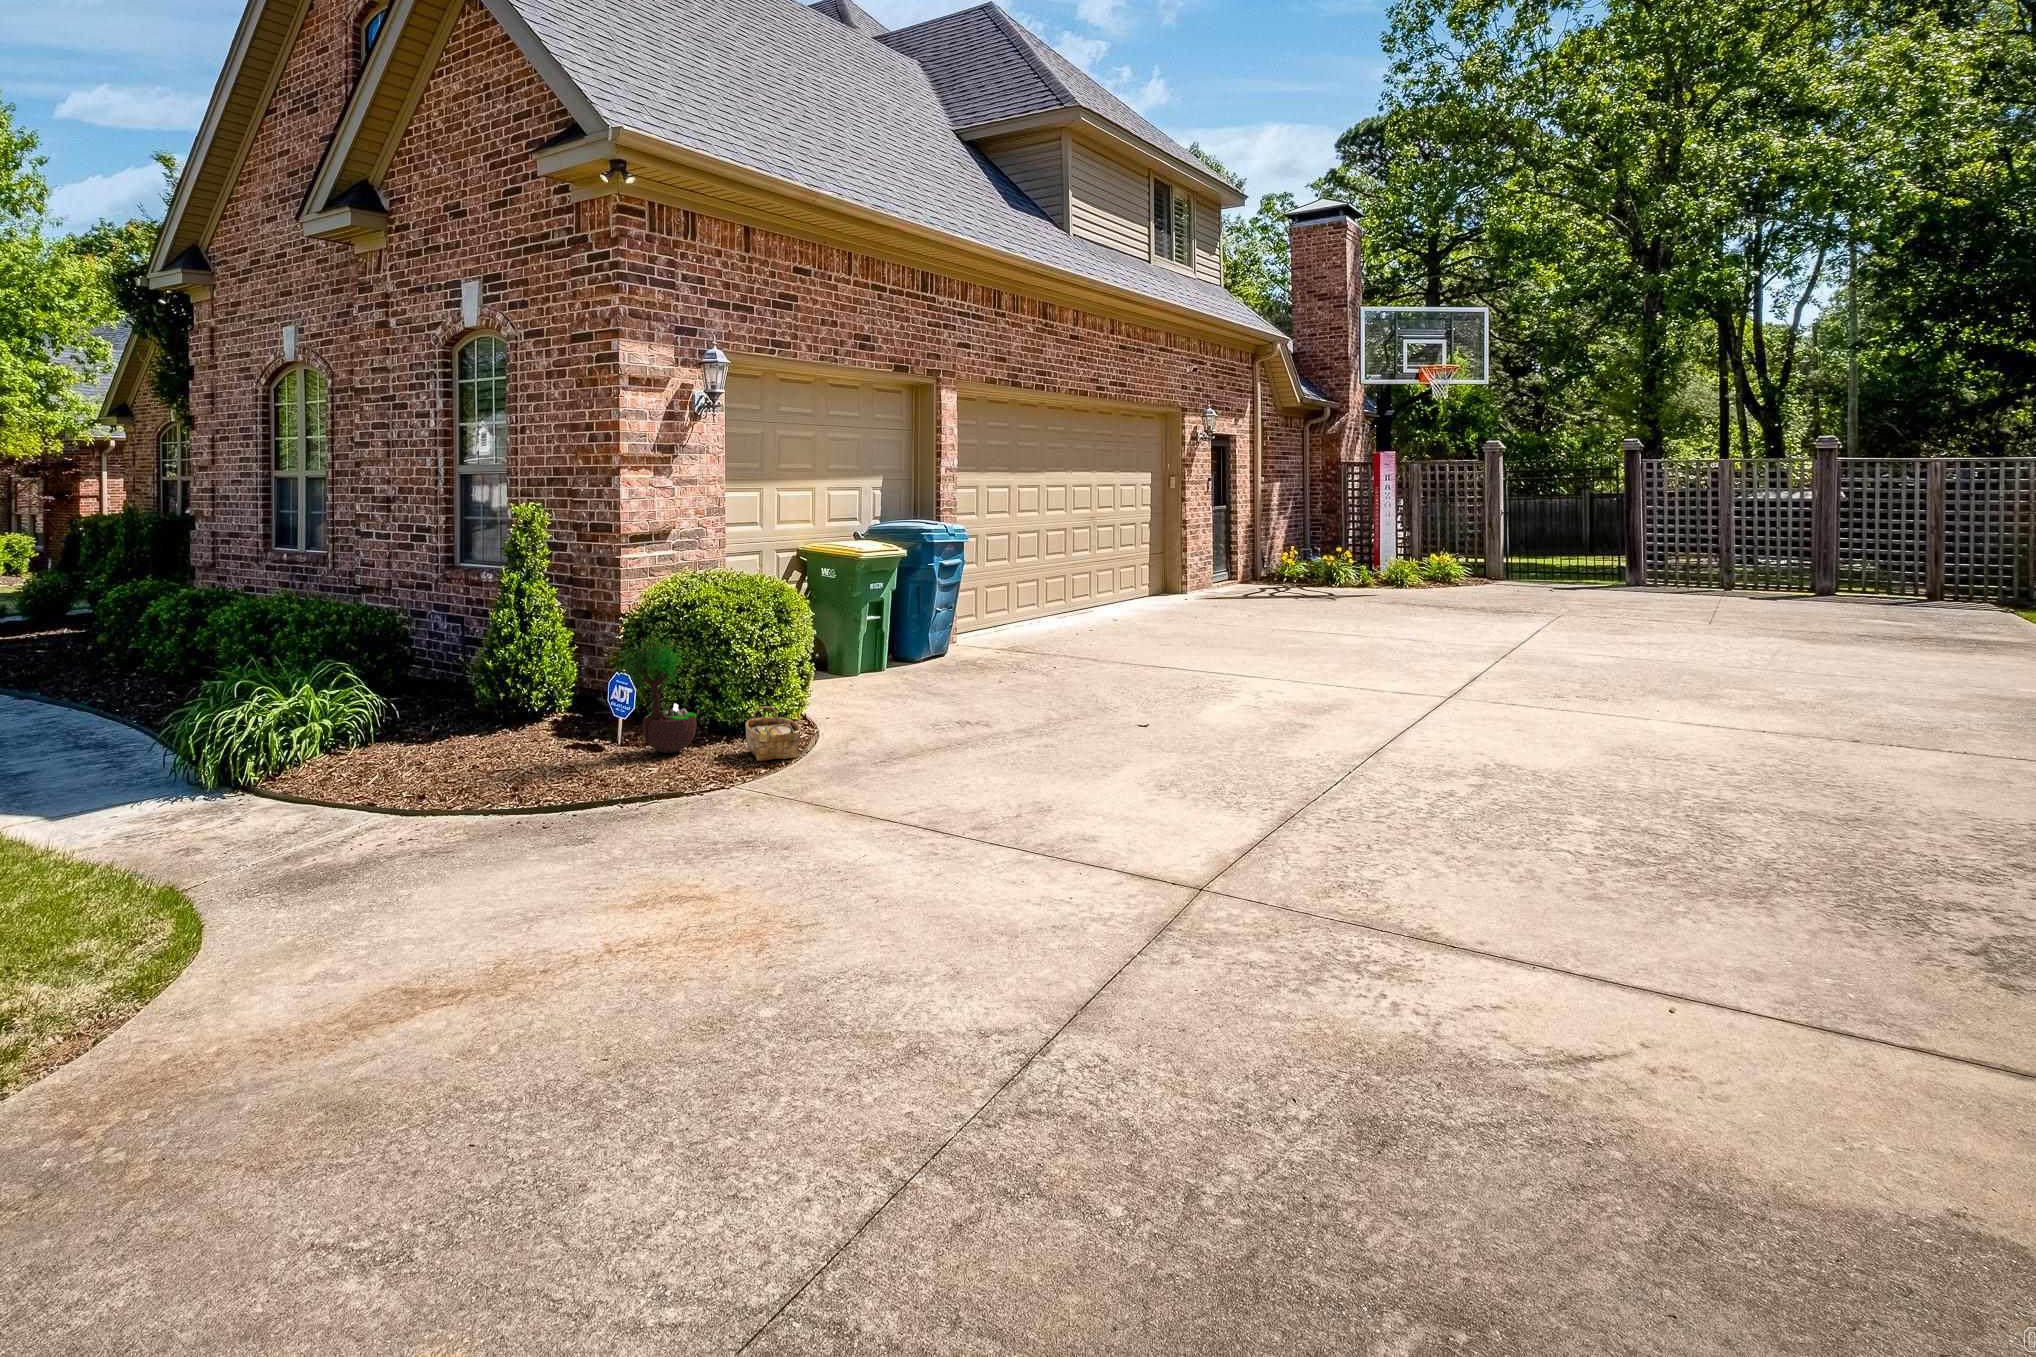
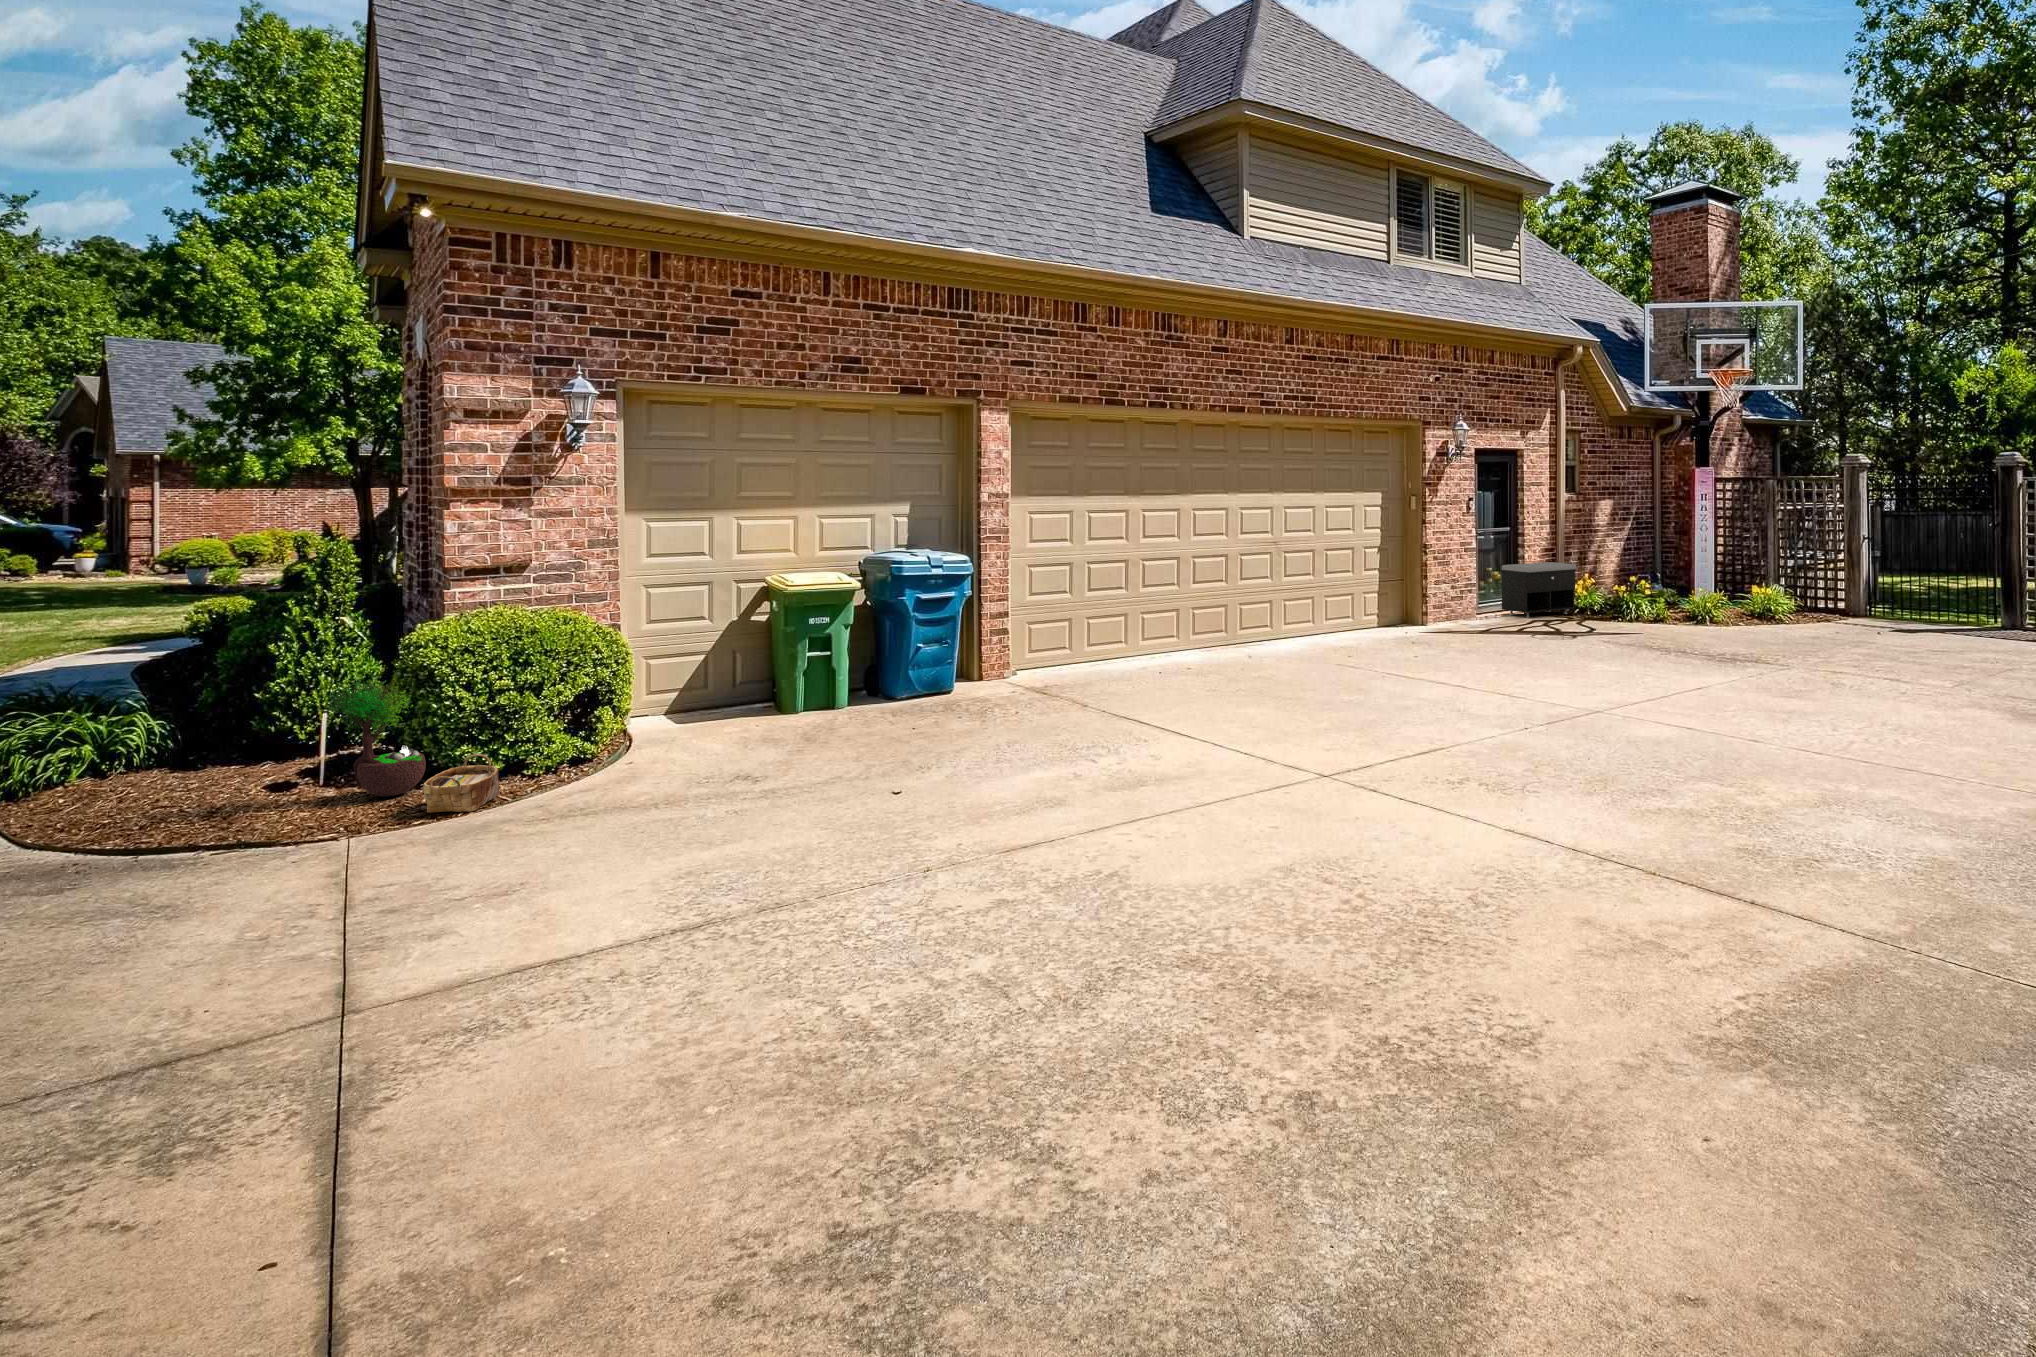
storage bench: none [1226,539,1287,588] -> present [1502,562,1576,618]

